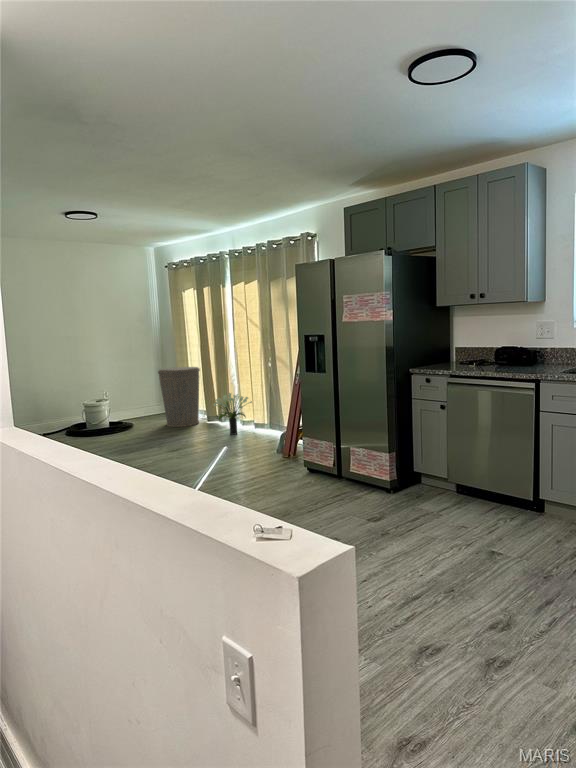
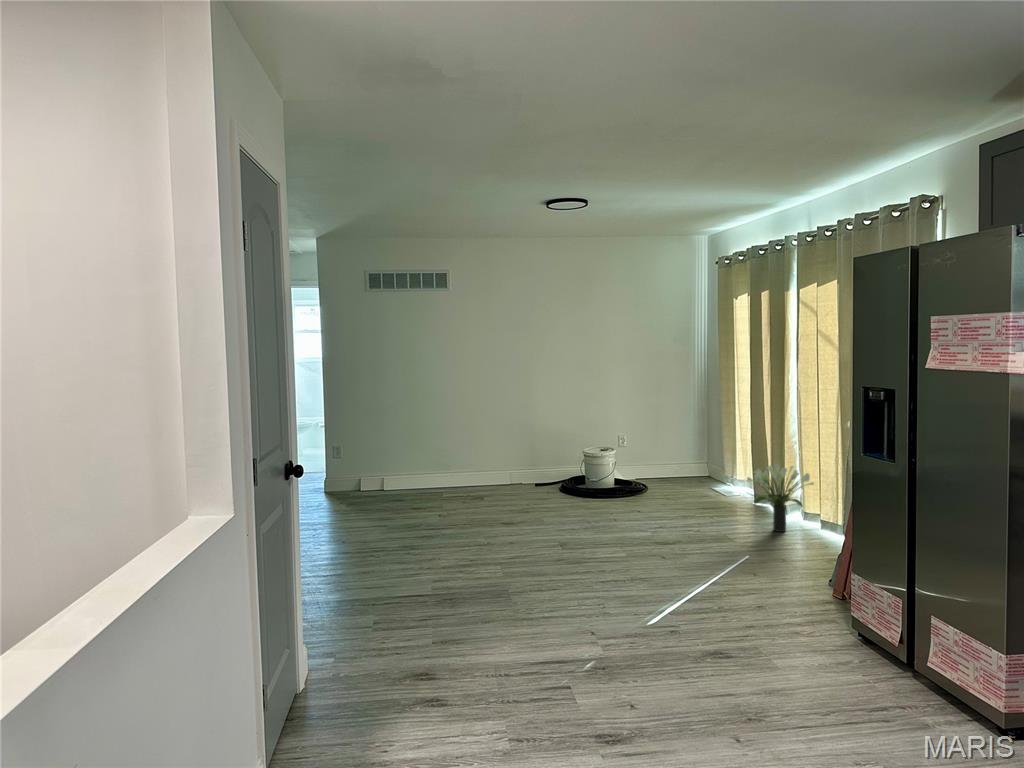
trash can: present [158,367,200,427] -> none [686,412,750,503]

